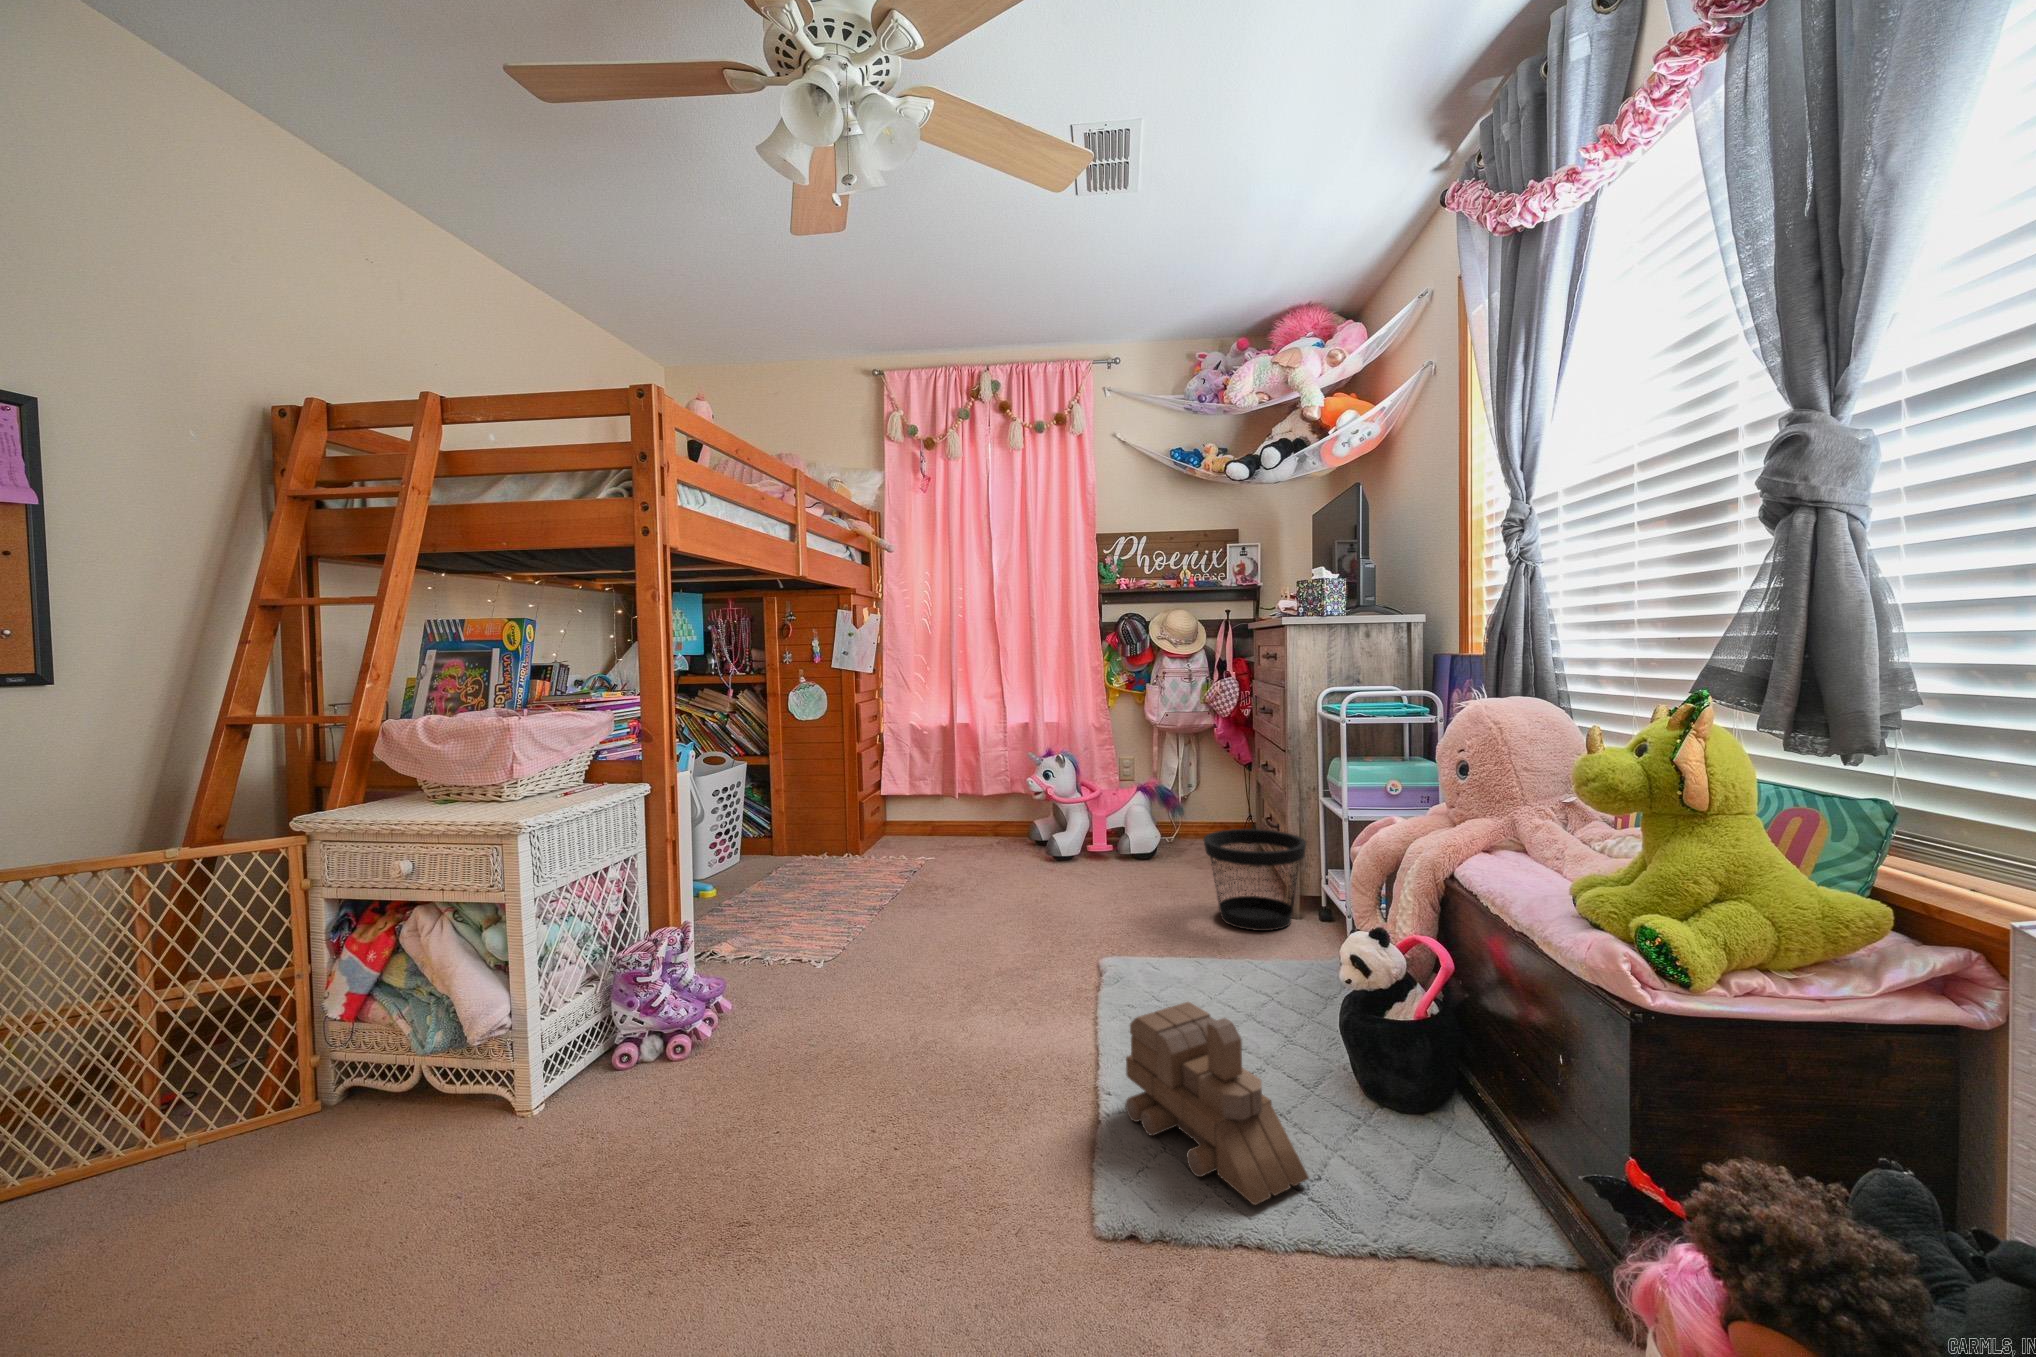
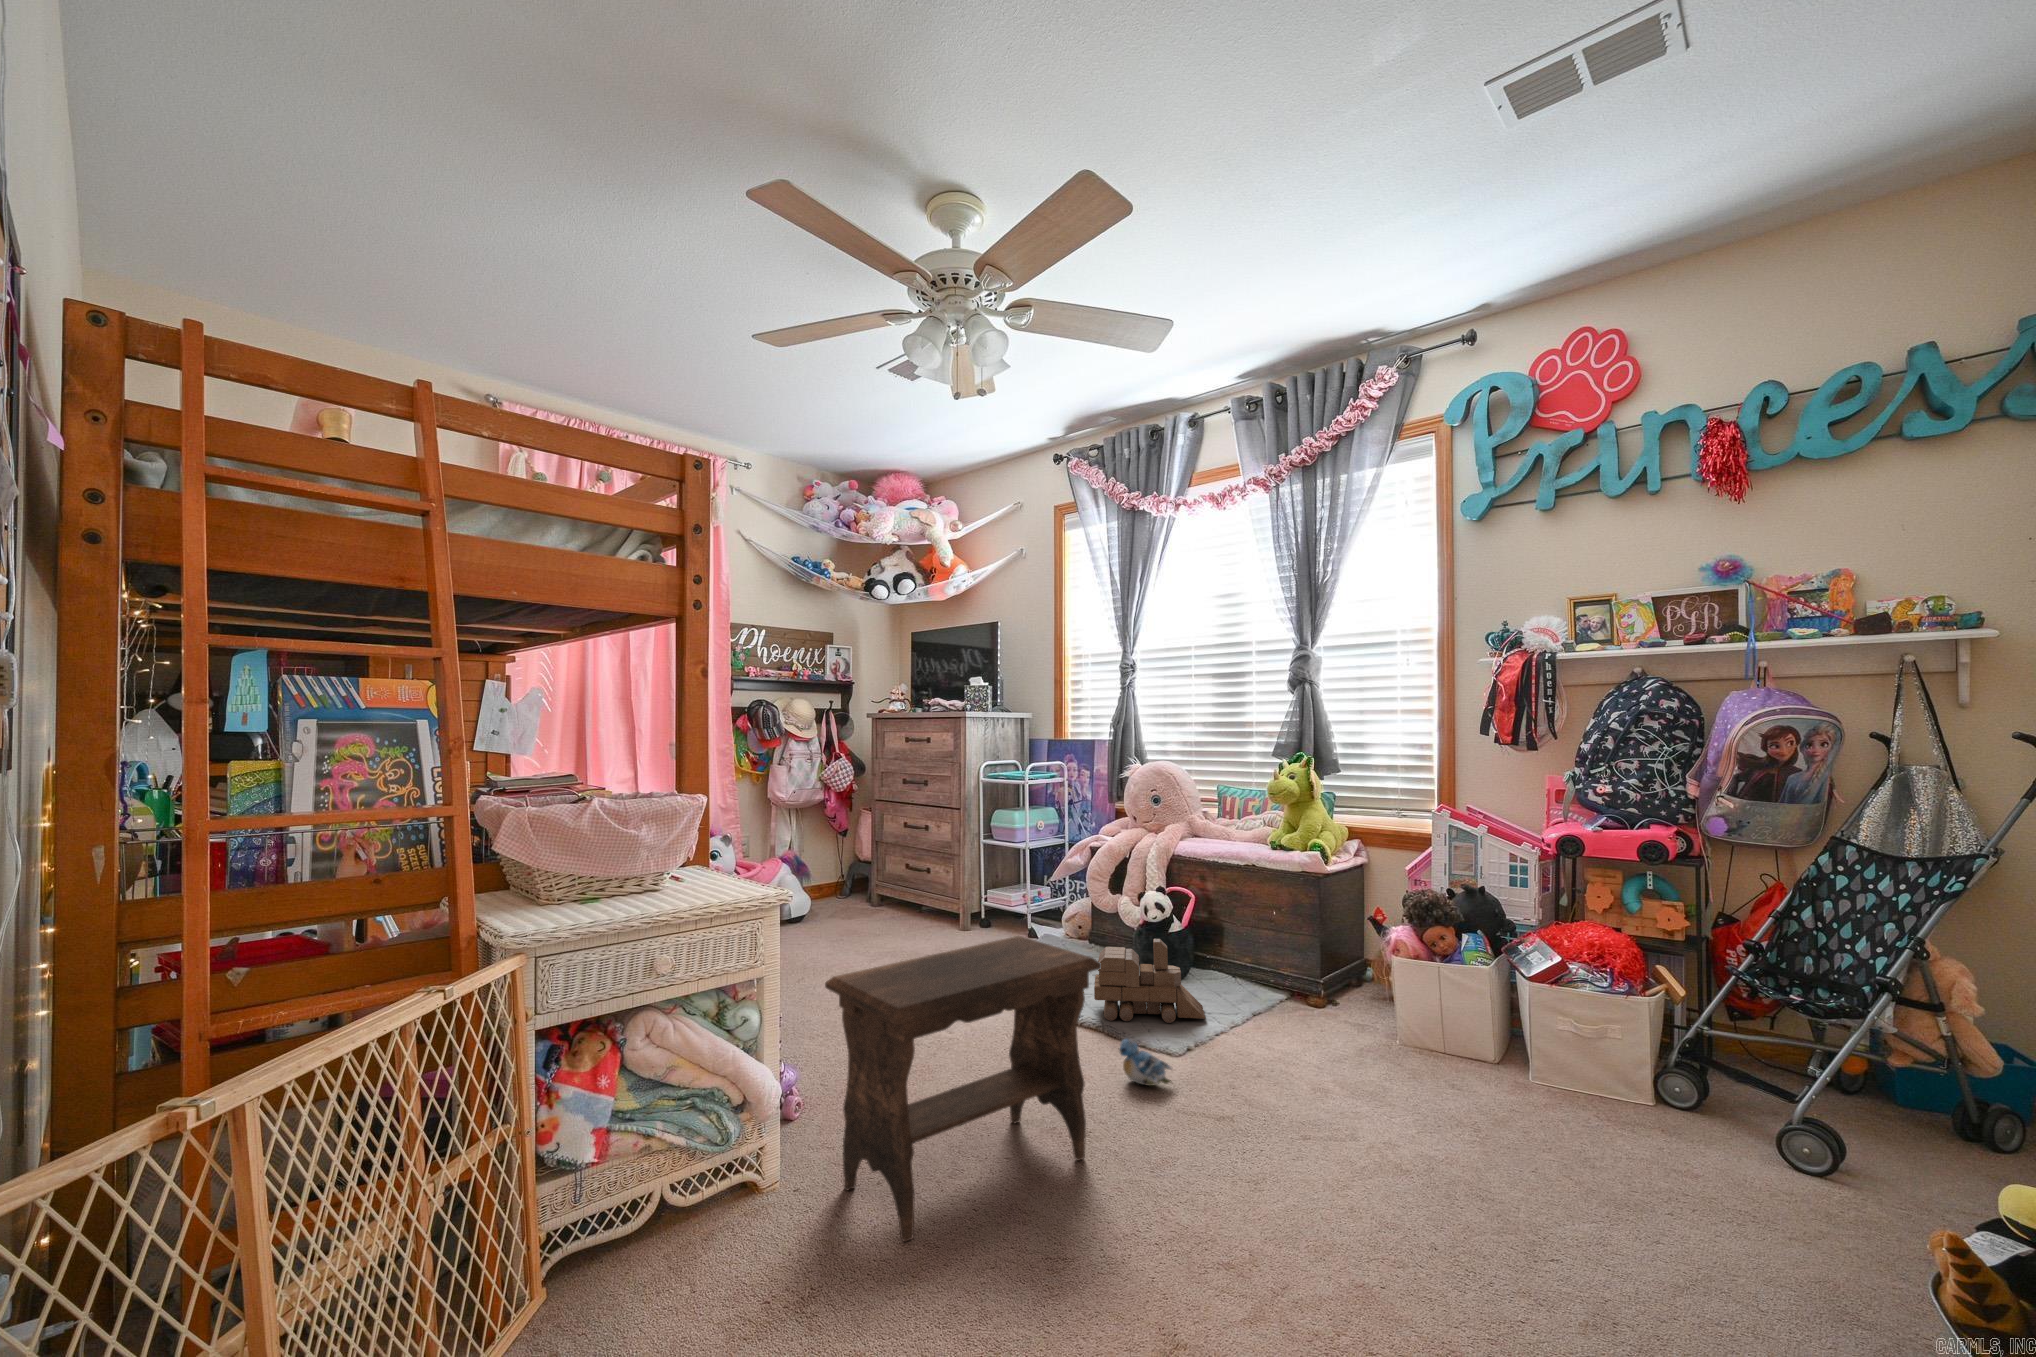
wastebasket: present [1203,829,1306,931] -> none [925,868,998,941]
footstool: none [357,921,757,1289] -> present [825,936,1101,1242]
plush toy: none [897,1155,963,1273] -> present [1119,1039,1172,1086]

